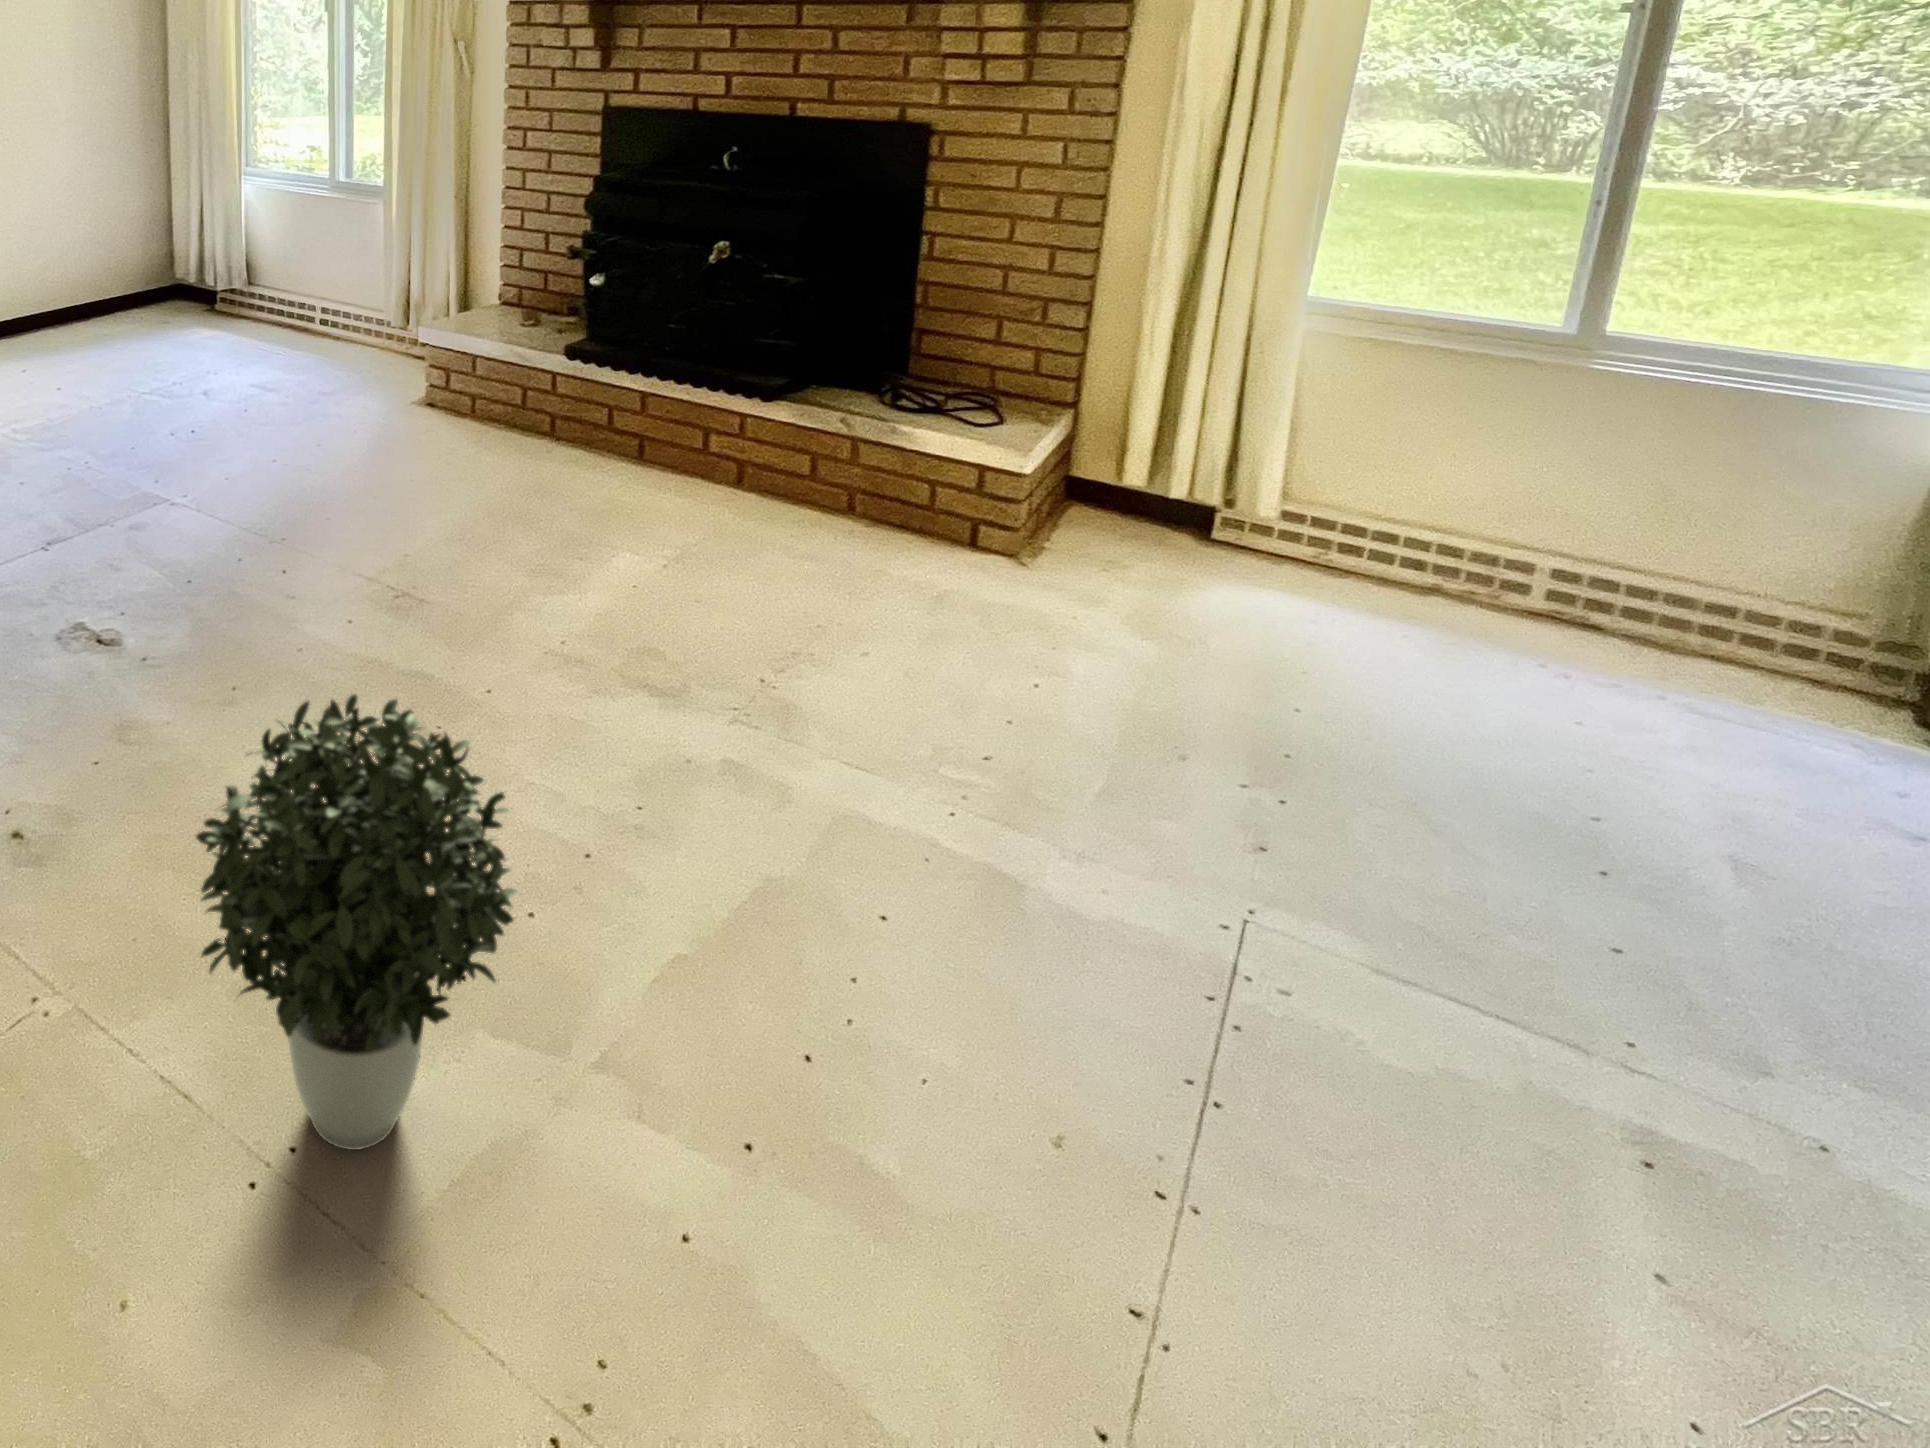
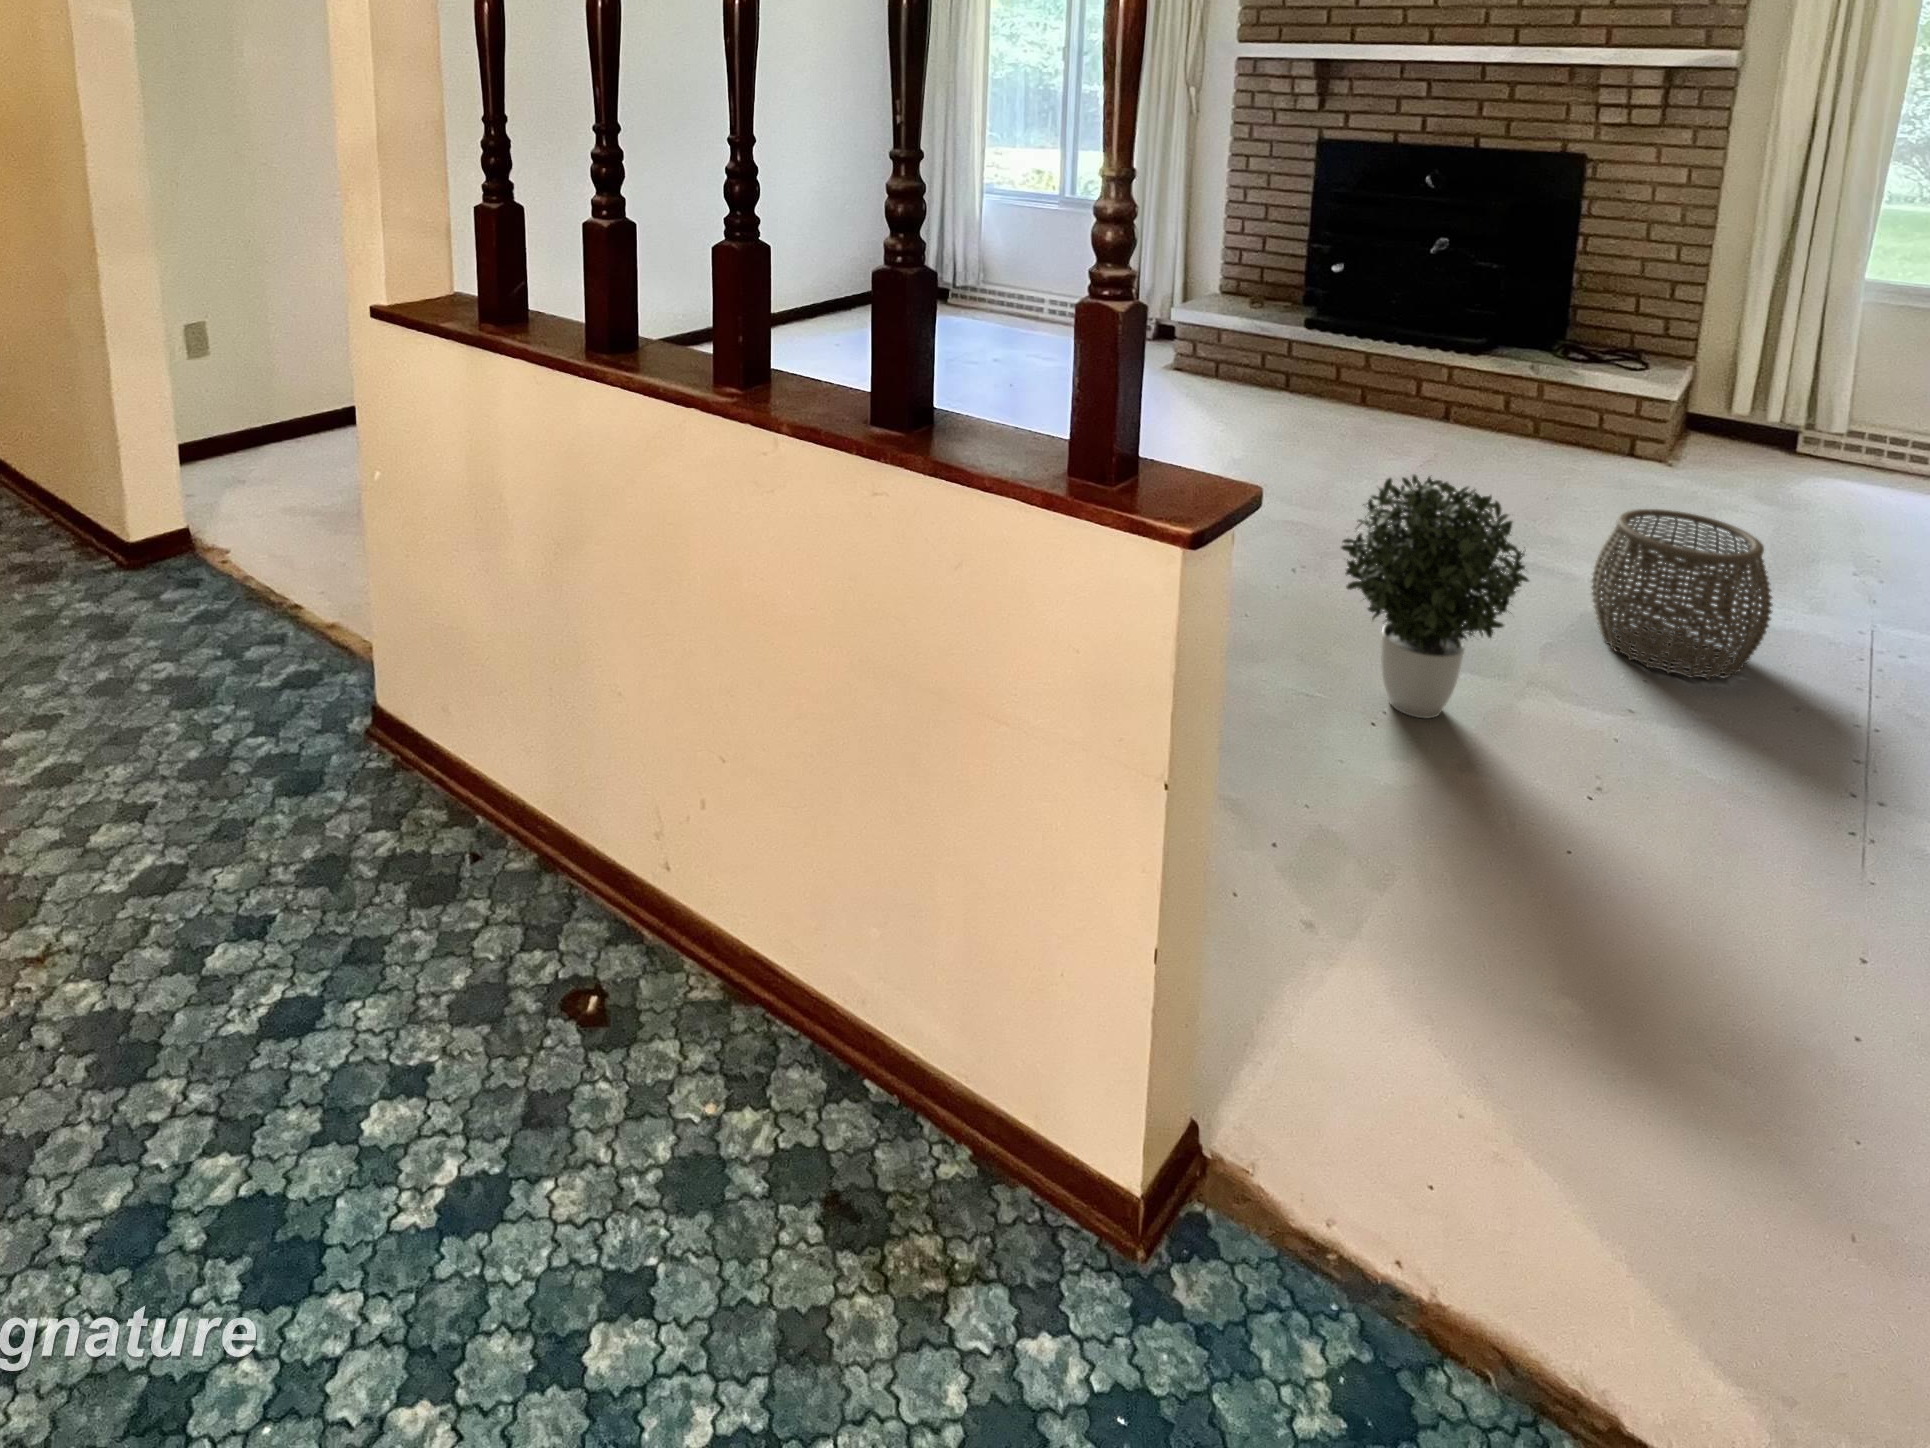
woven basket: none [754,711,1037,1042] -> present [1591,509,1773,680]

